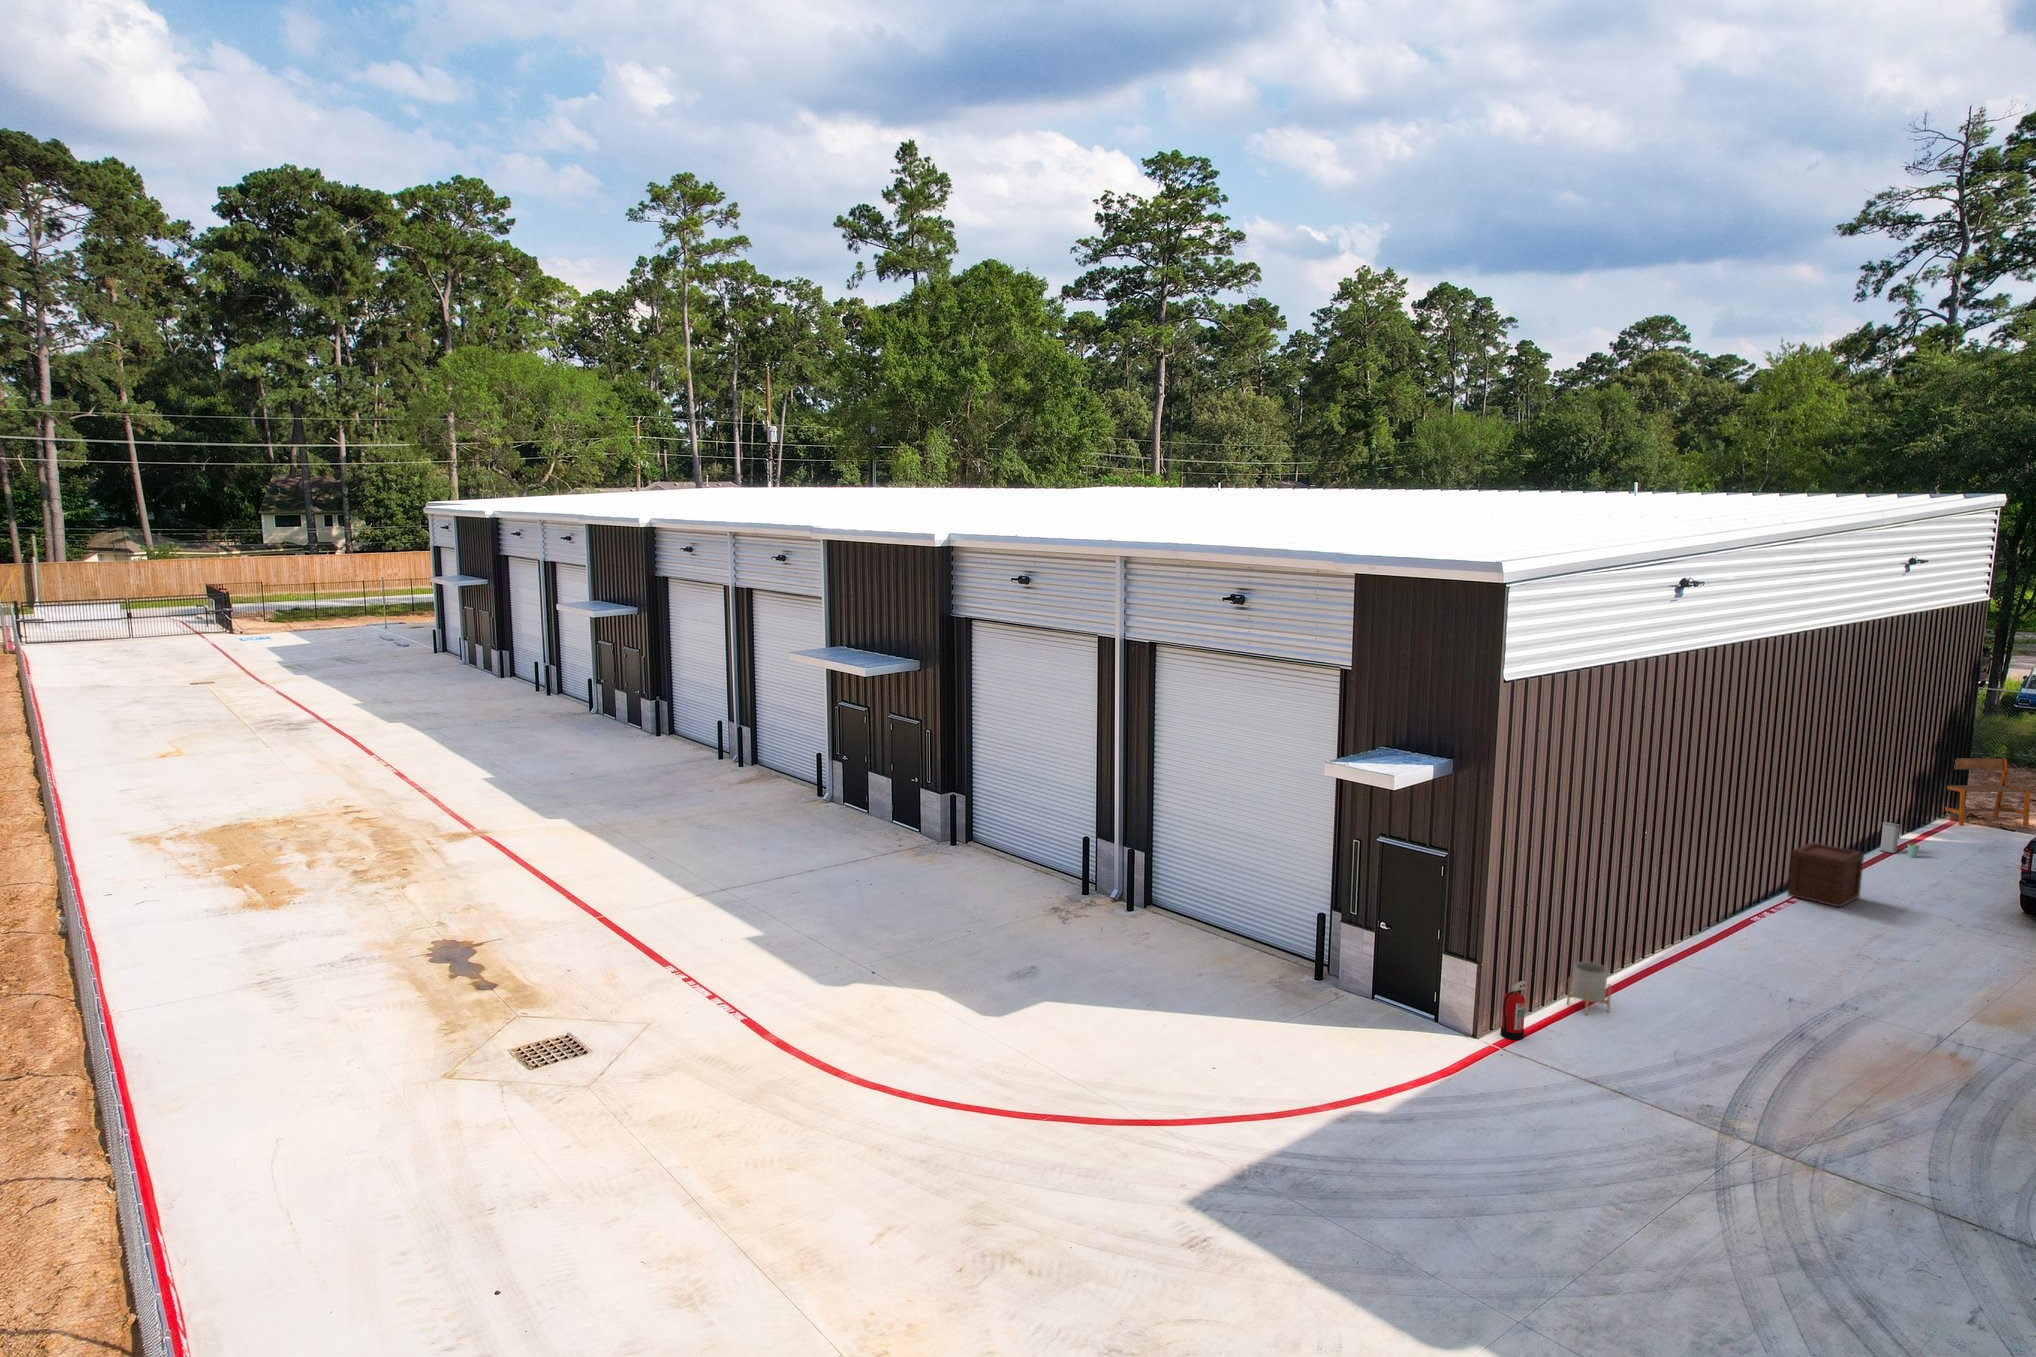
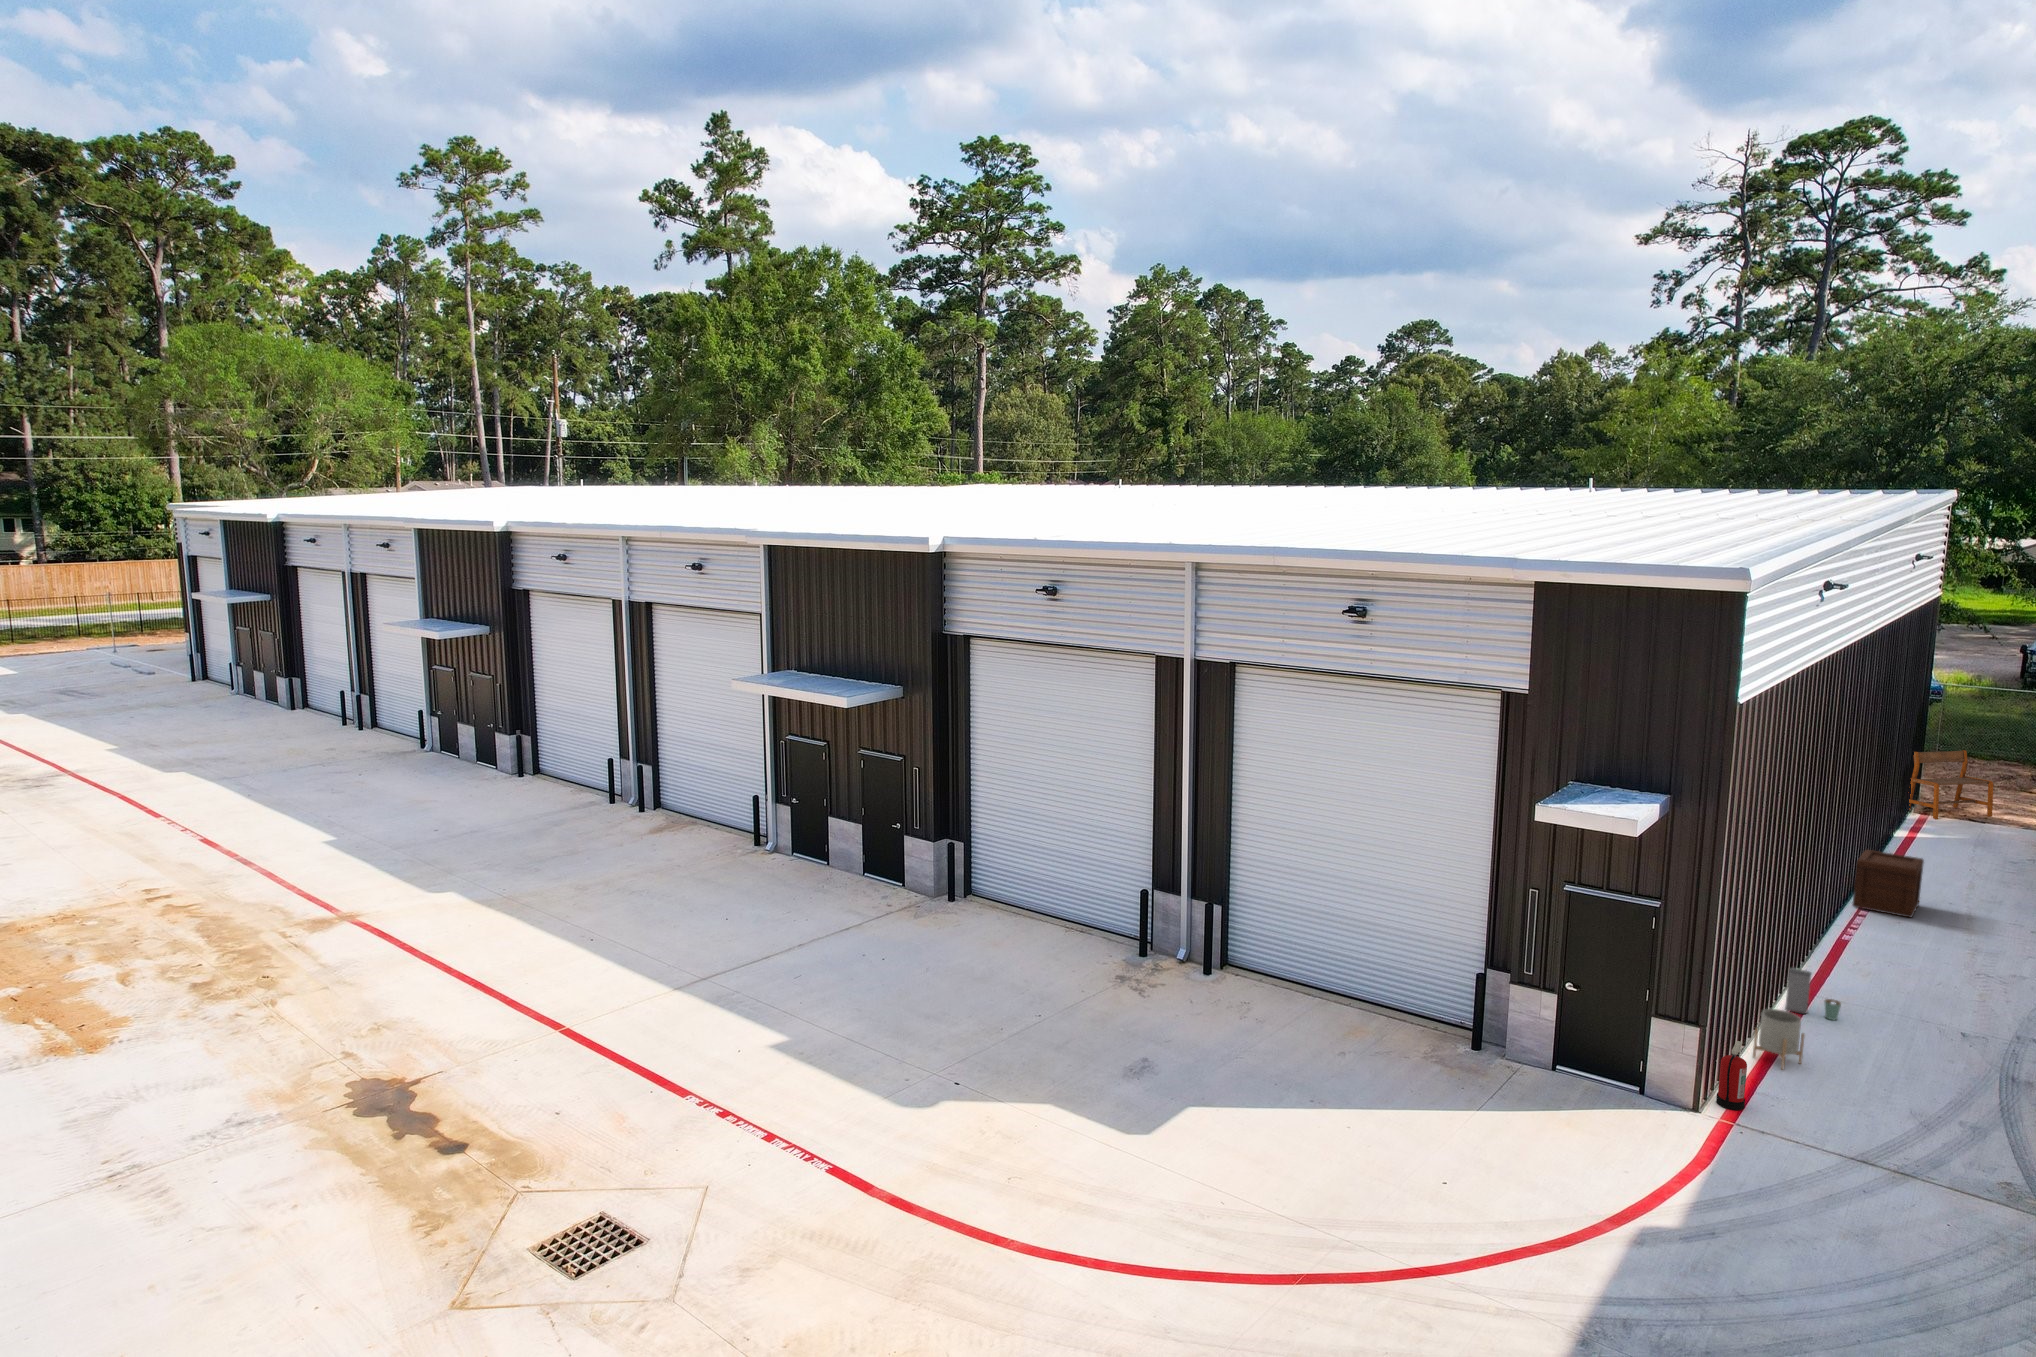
trash can: present [1880,822,1919,858] -> present [1785,968,1841,1021]

